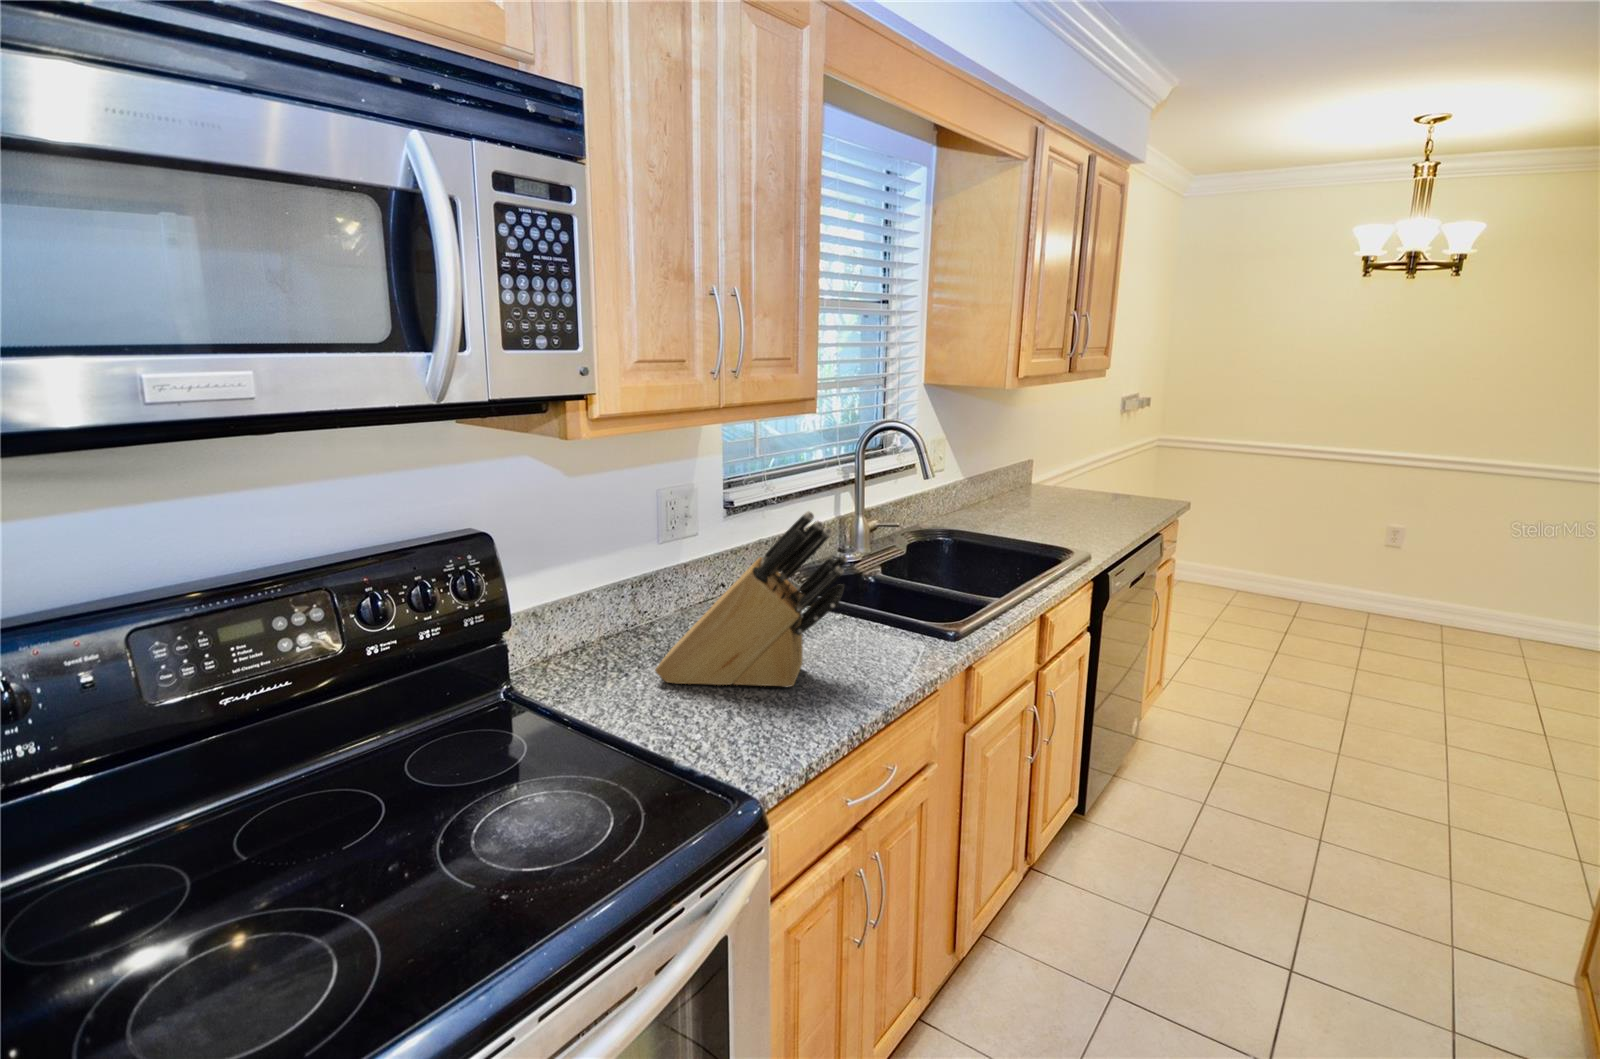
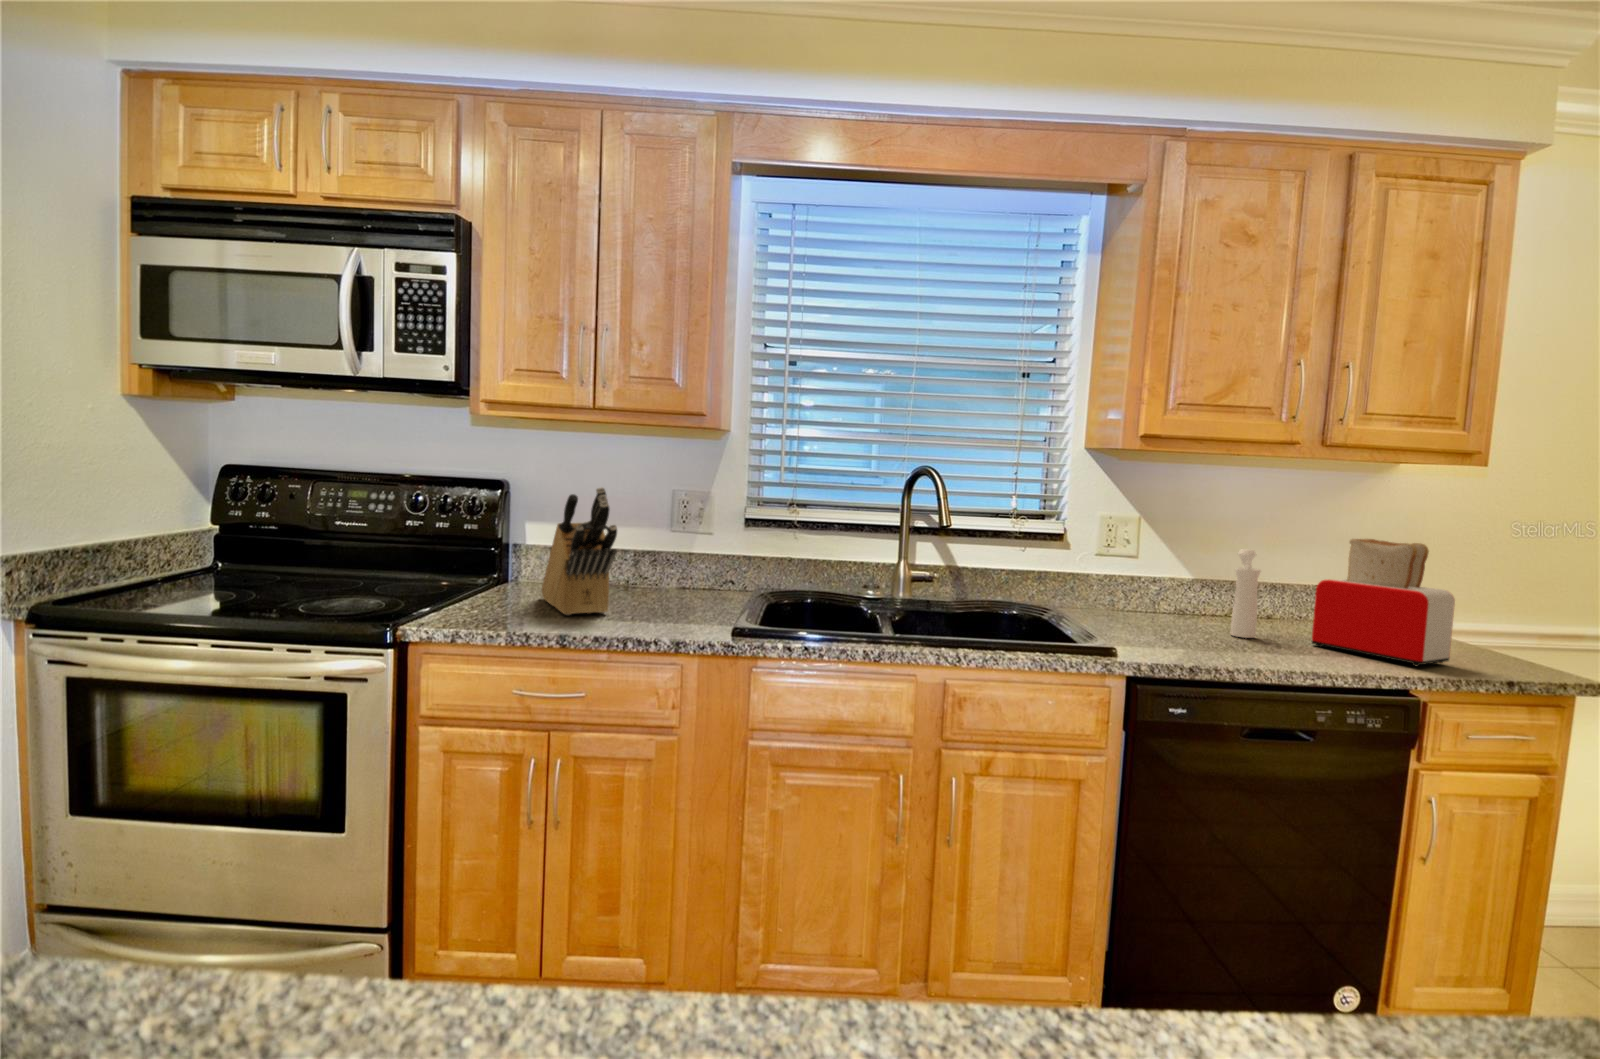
toaster: none [1071,426,1156,509] -> present [1311,539,1455,666]
pepper mill: none [1018,446,1057,514] -> present [1231,549,1261,638]

